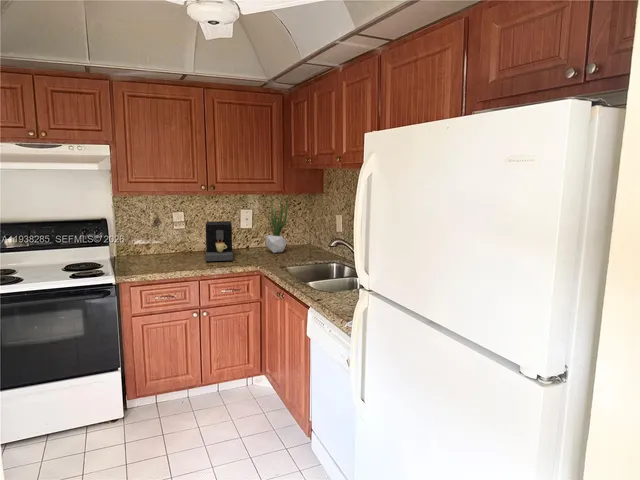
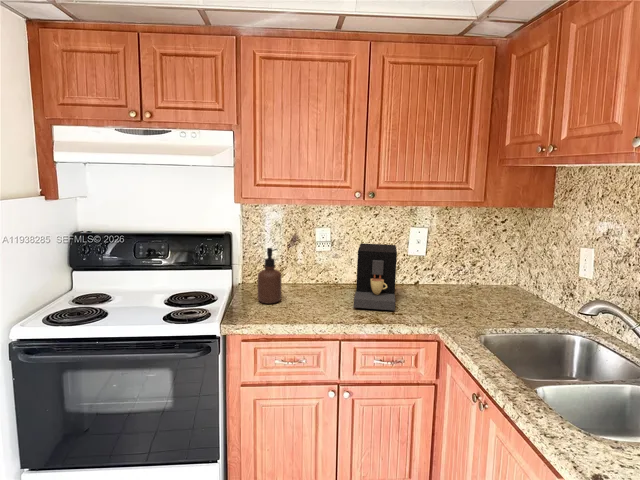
potted plant: present [266,201,288,253] -> none [447,216,490,300]
soap dispenser: none [135,227,153,265] -> present [258,248,281,304]

